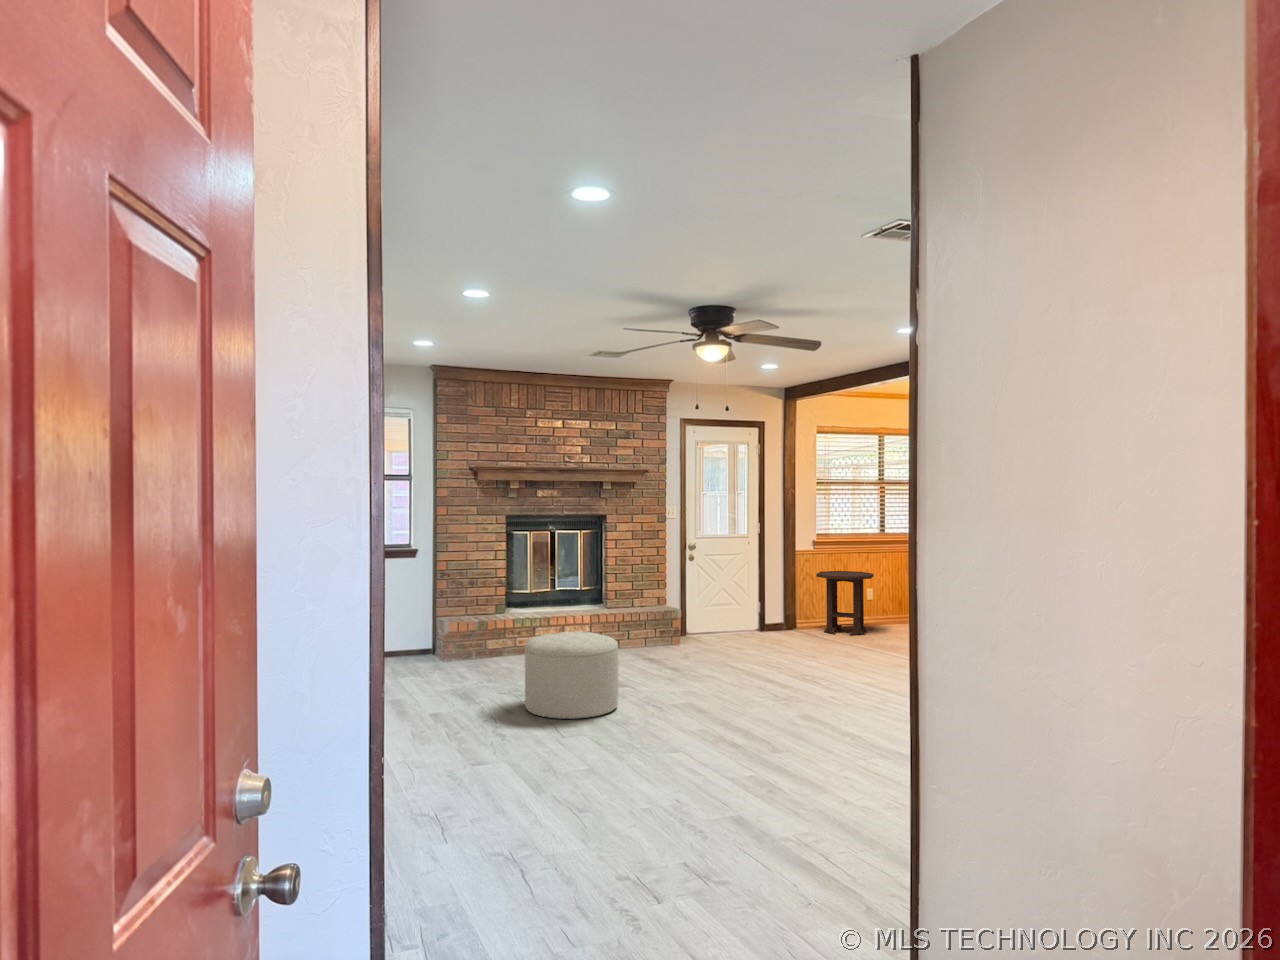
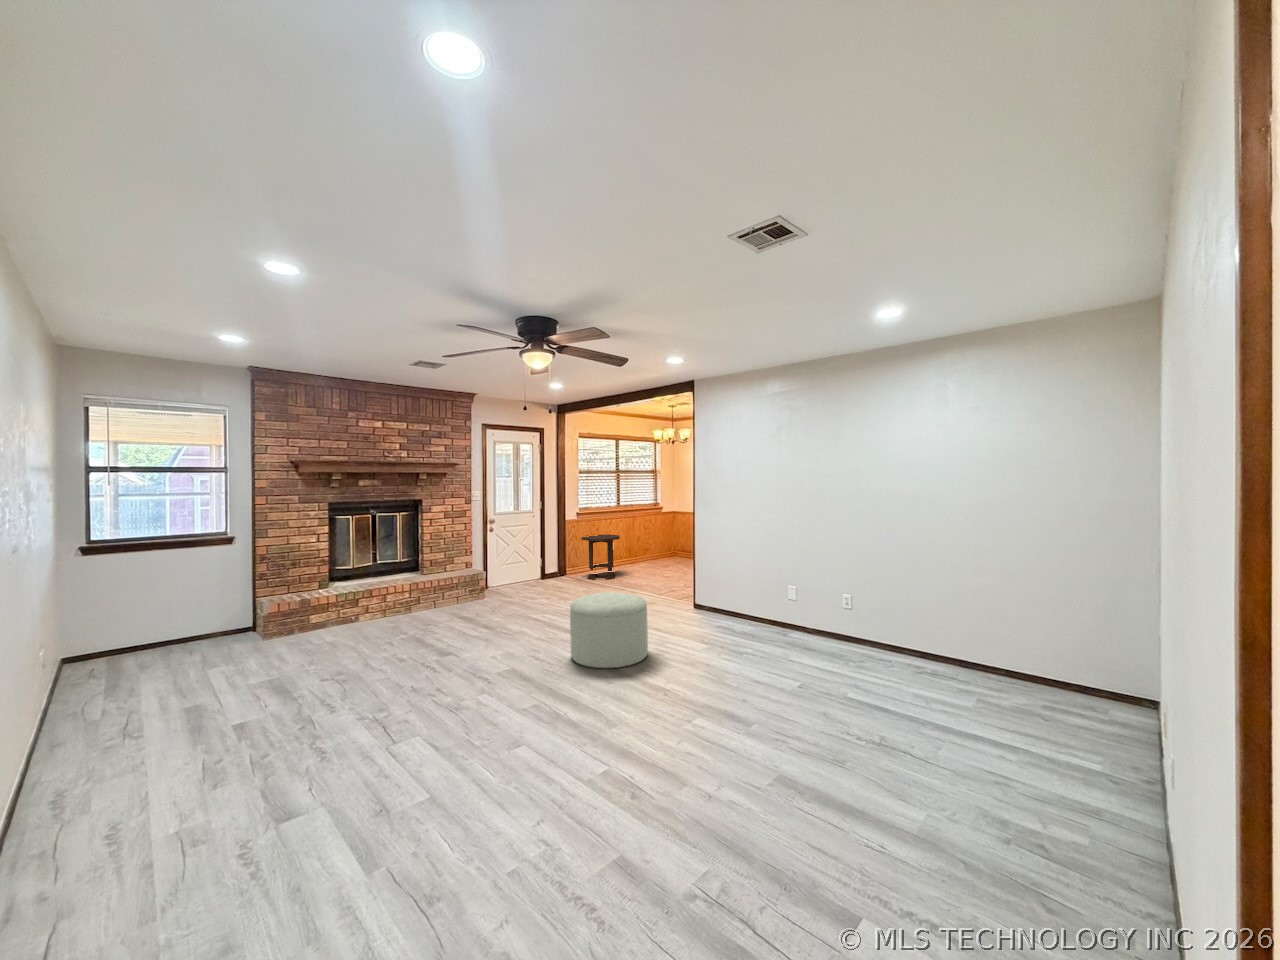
ottoman: present [525,631,618,719] -> present [570,592,648,668]

